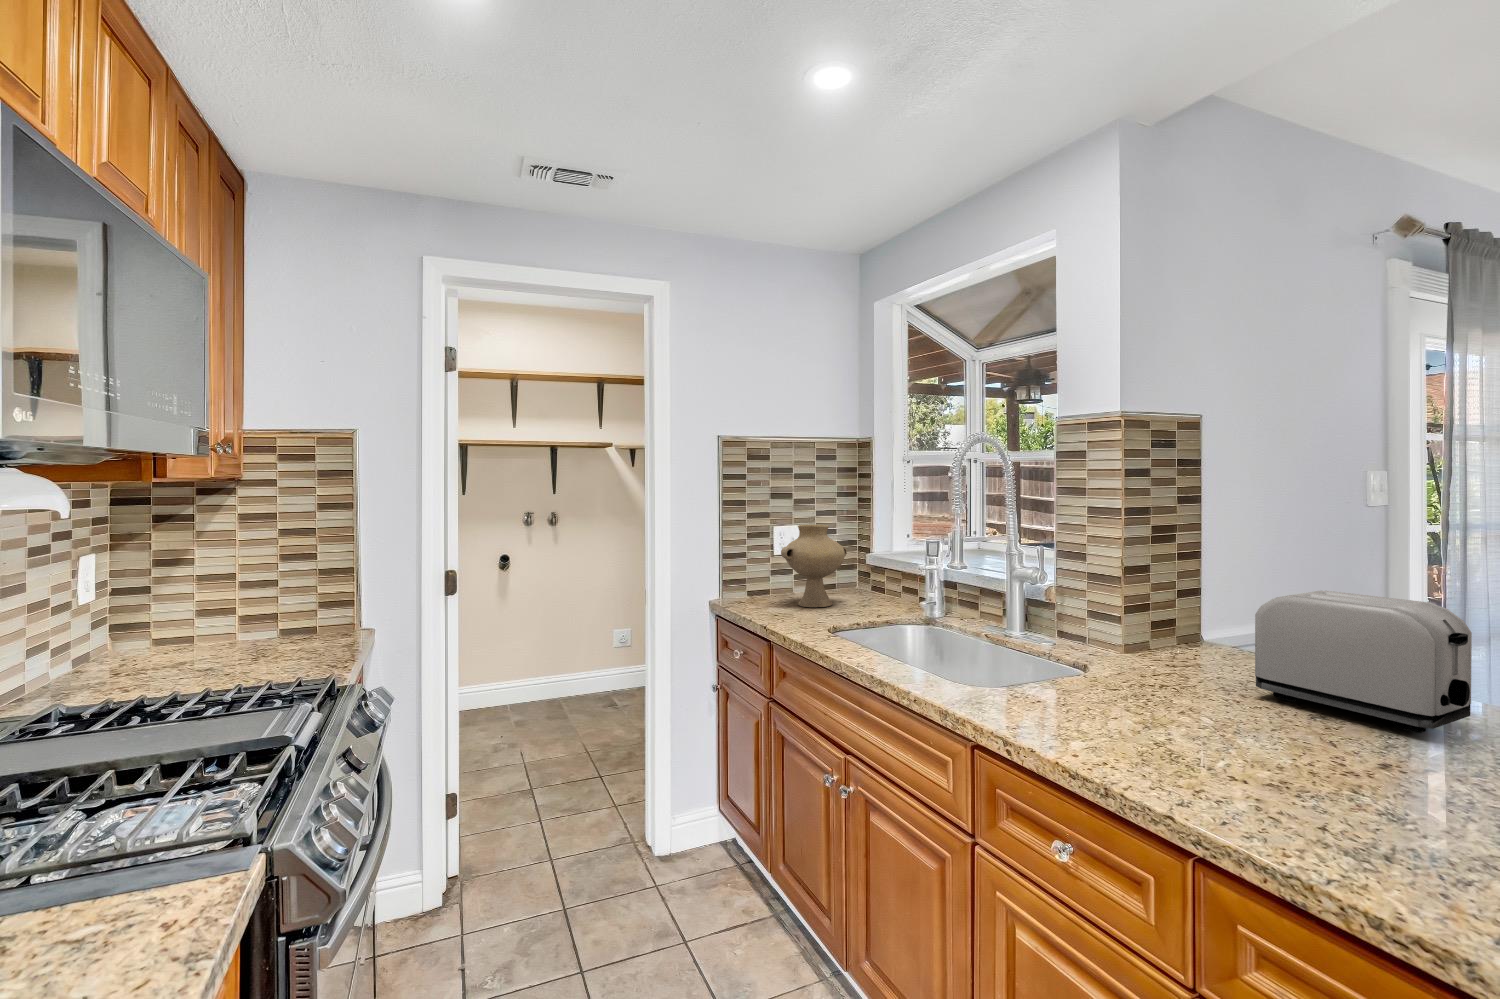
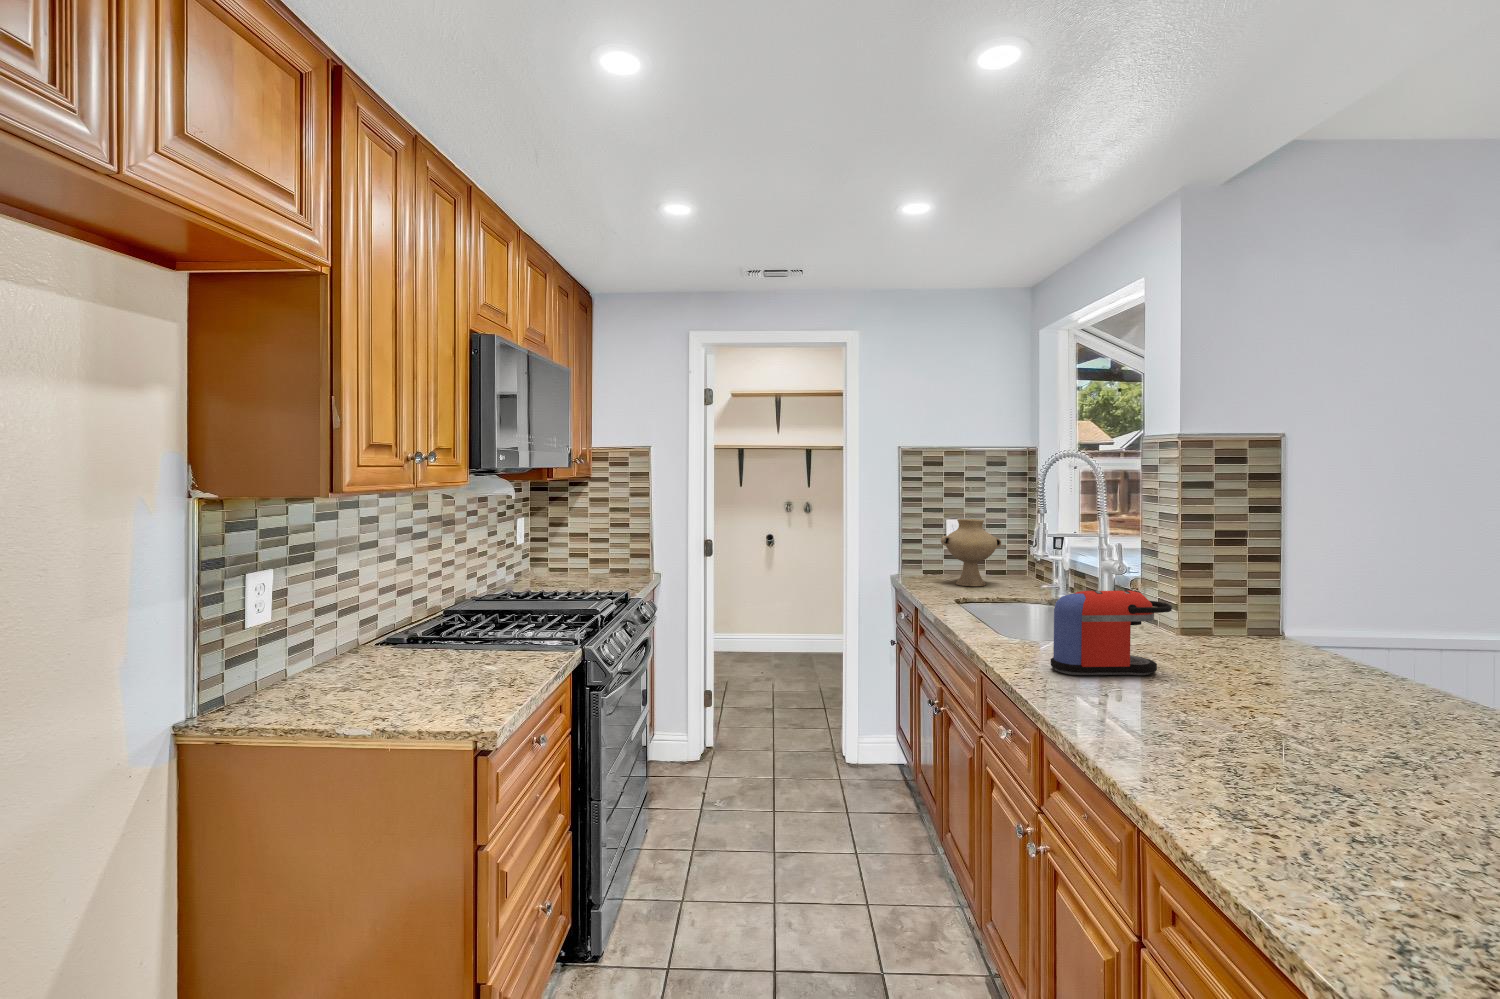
toaster: present [1255,591,1472,733] -> none [1237,588,1395,701]
coffee maker: none [1091,612,1221,742] -> present [1051,591,1172,675]

